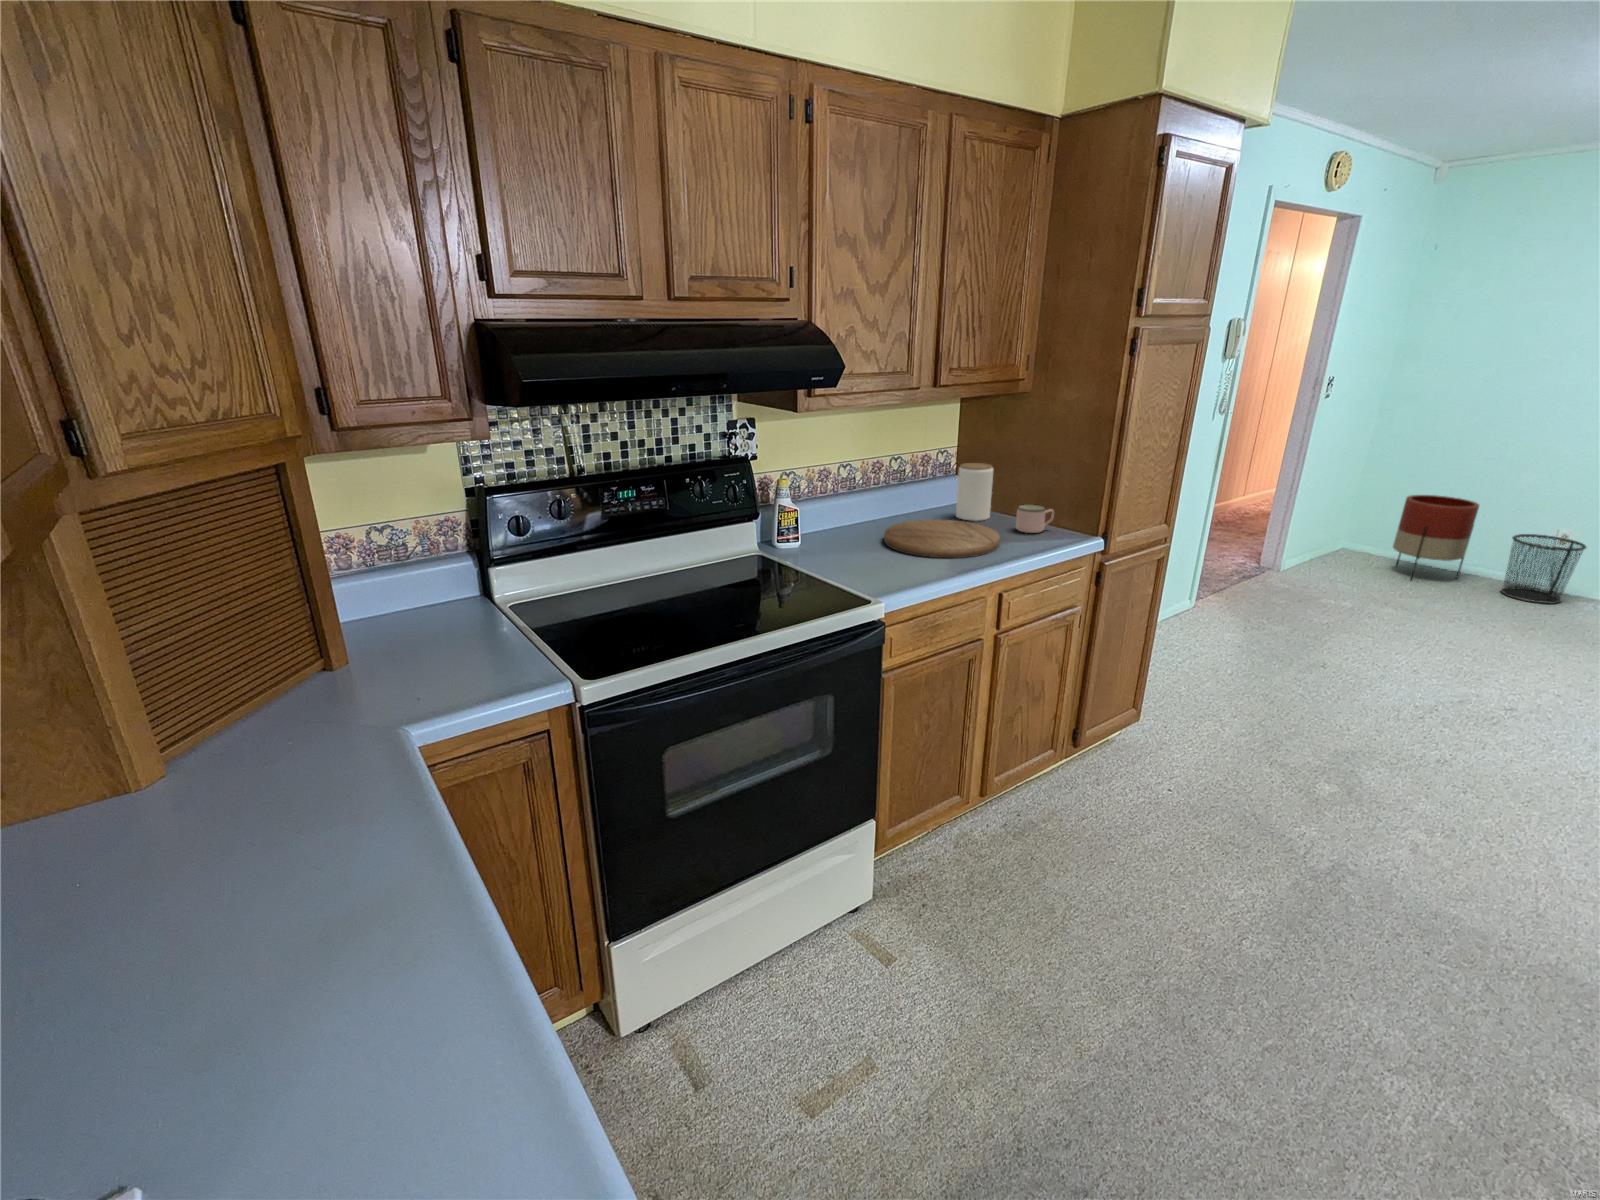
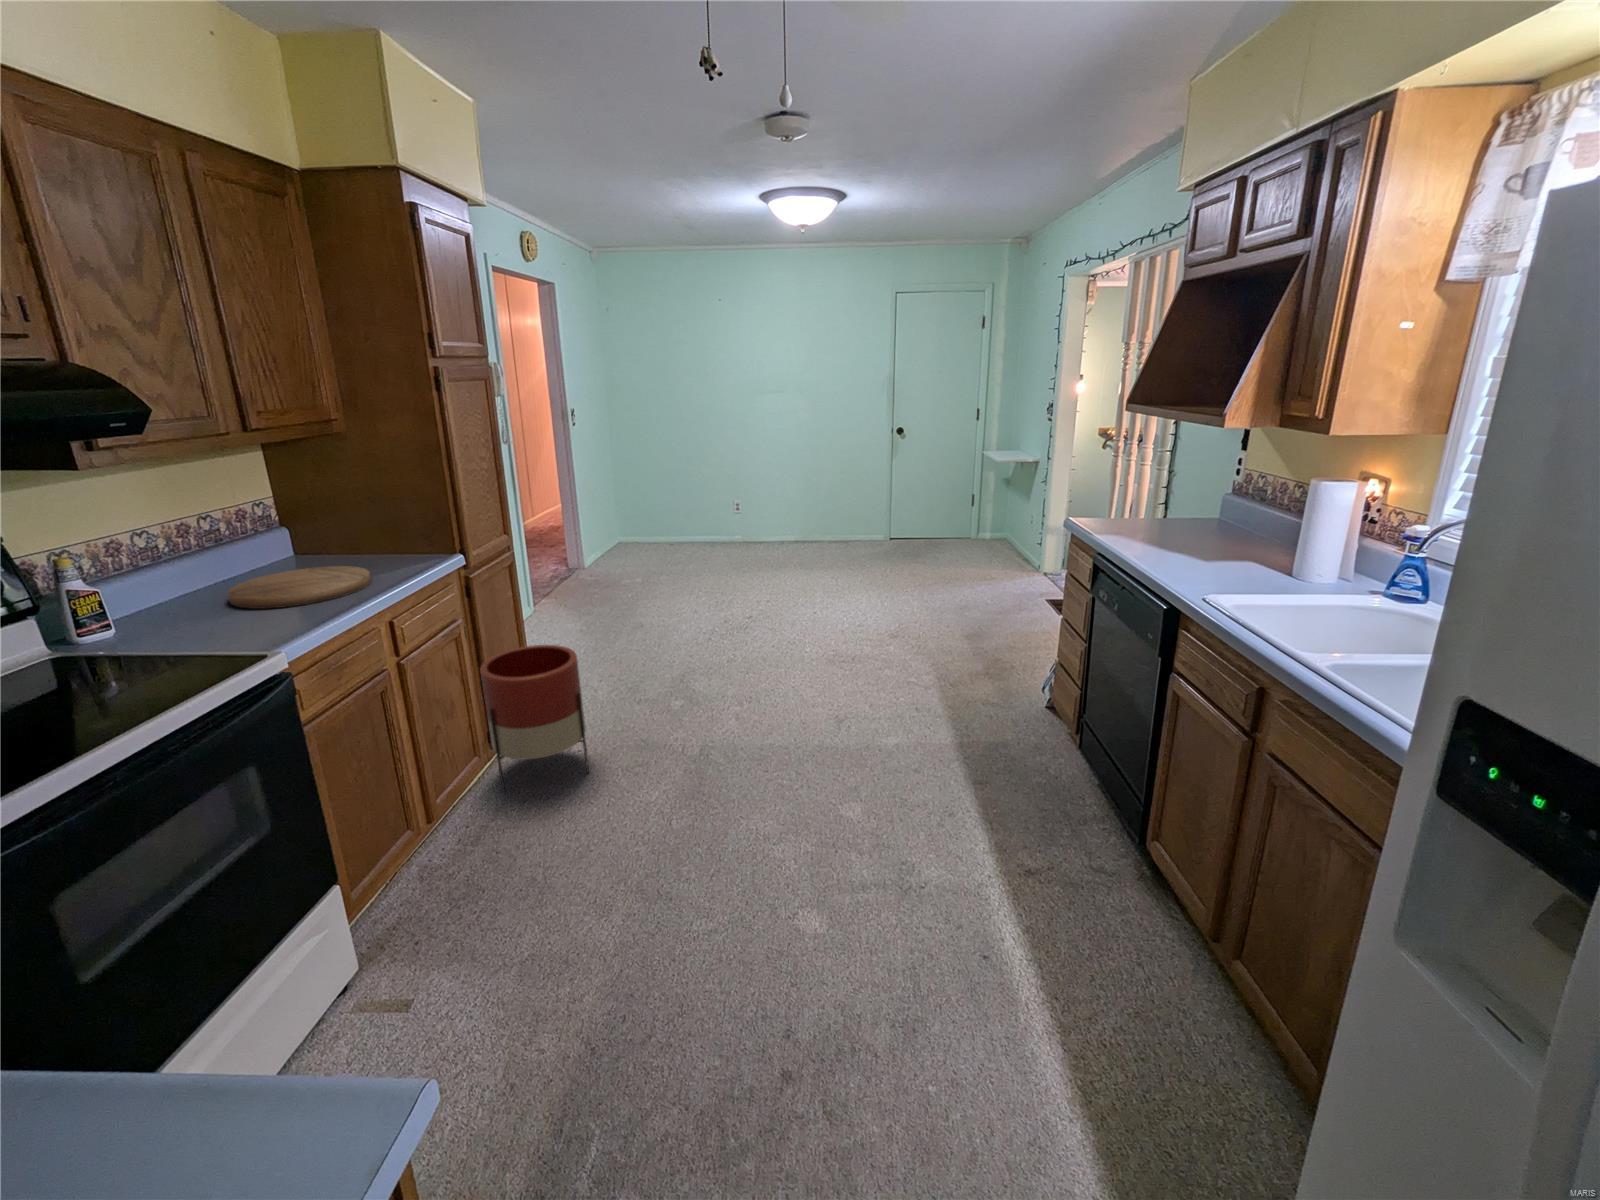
jar: present [956,463,993,521] -> none [290,508,341,568]
planter: present [1393,495,1479,580] -> present [480,645,589,791]
mug: present [1016,504,1054,533] -> none [372,537,412,565]
trash can: present [1501,534,1586,604] -> none [709,508,745,552]

